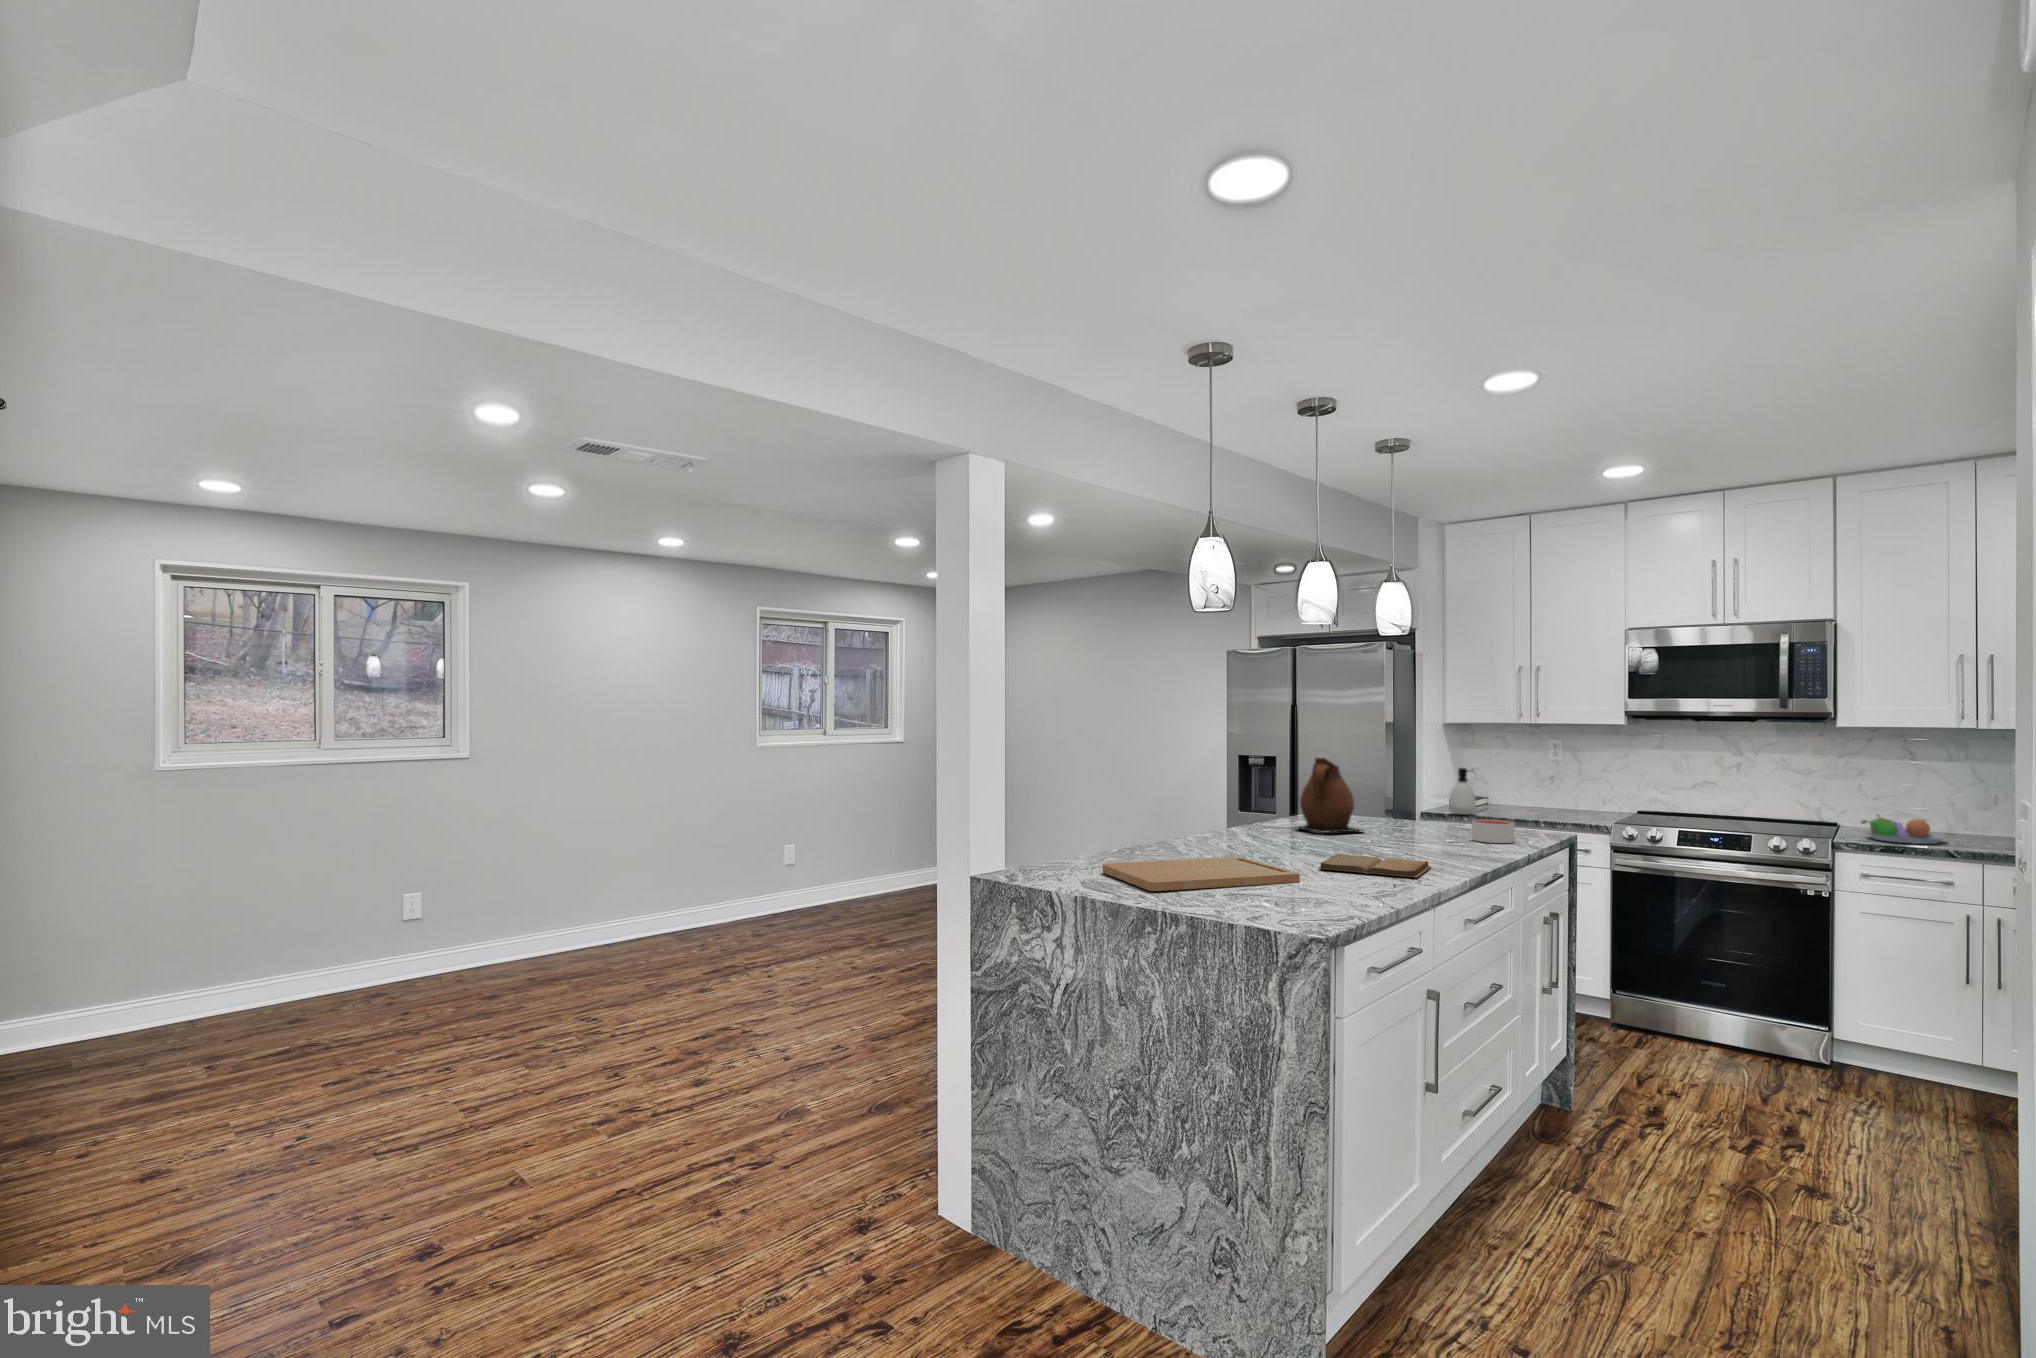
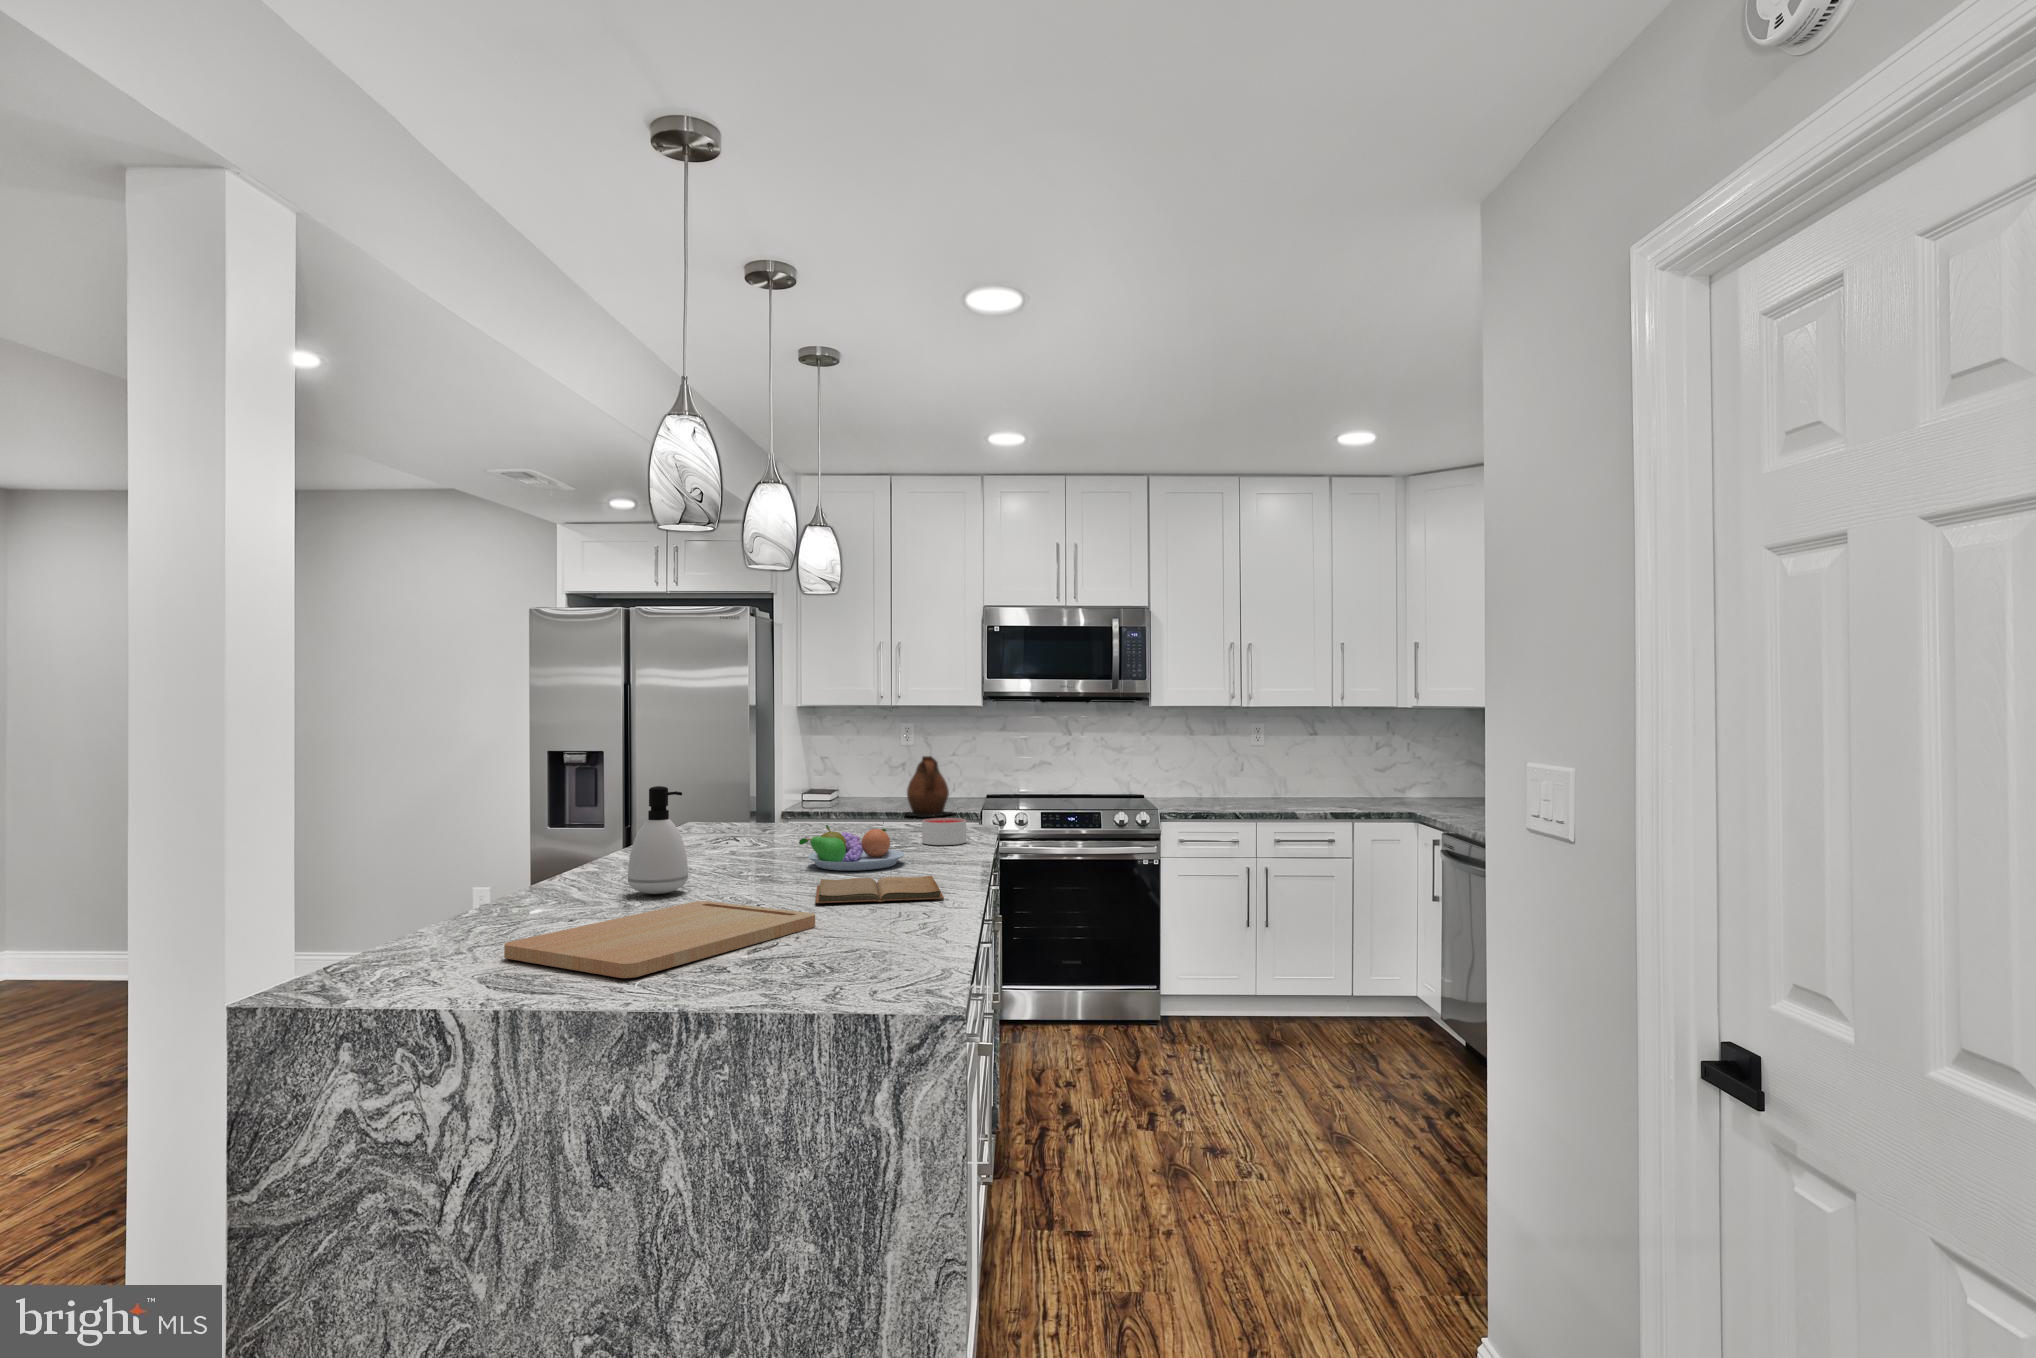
ceramic pitcher: present [1298,758,1362,833] -> present [904,756,952,816]
soap dispenser: present [1449,768,1477,815] -> present [628,786,688,894]
fruit bowl: present [1861,815,1945,844] -> present [799,825,904,871]

